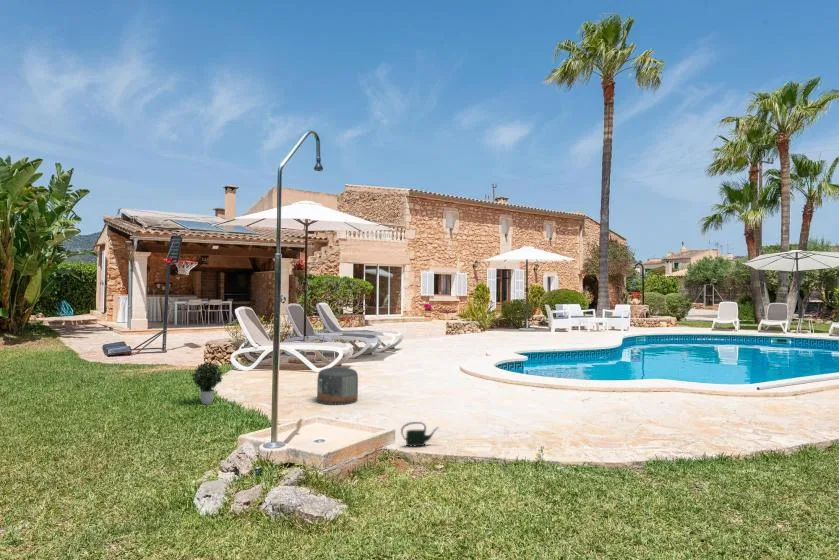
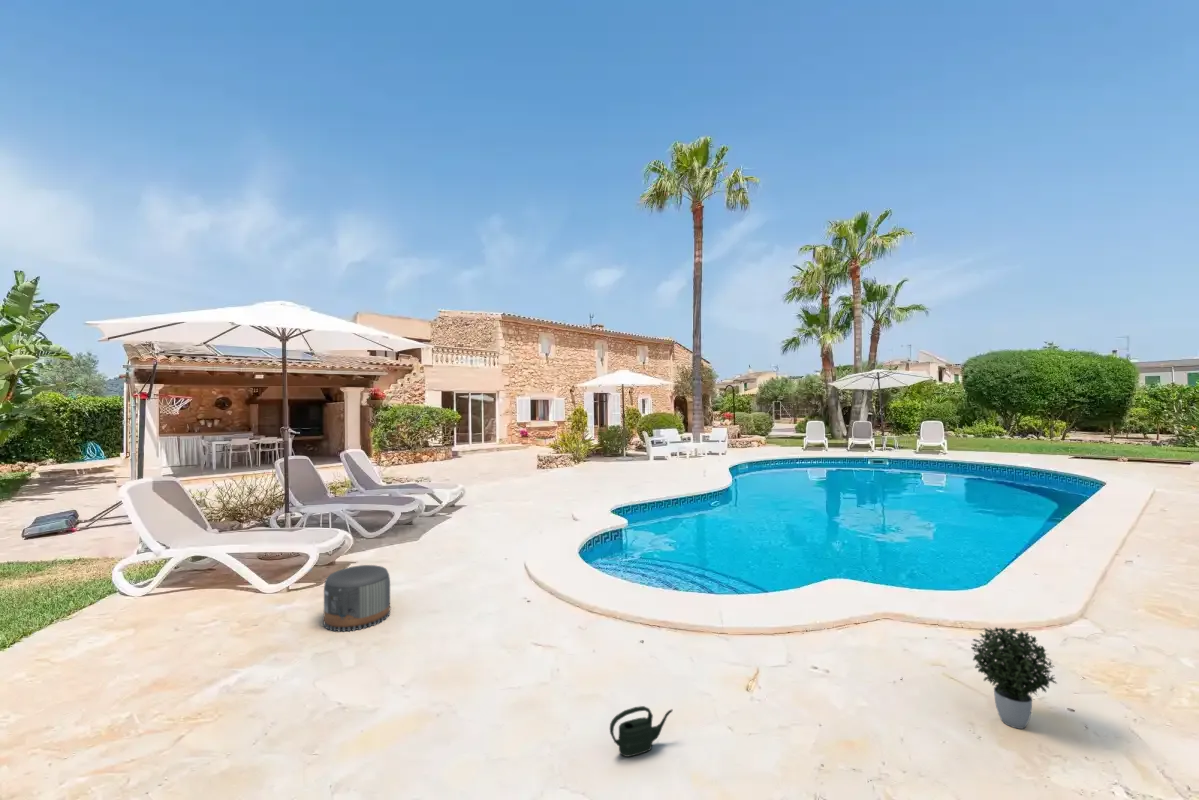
potted plant: present [191,362,223,404] -> present [972,628,1056,729]
watering can: present [401,422,436,446] -> present [610,706,672,756]

